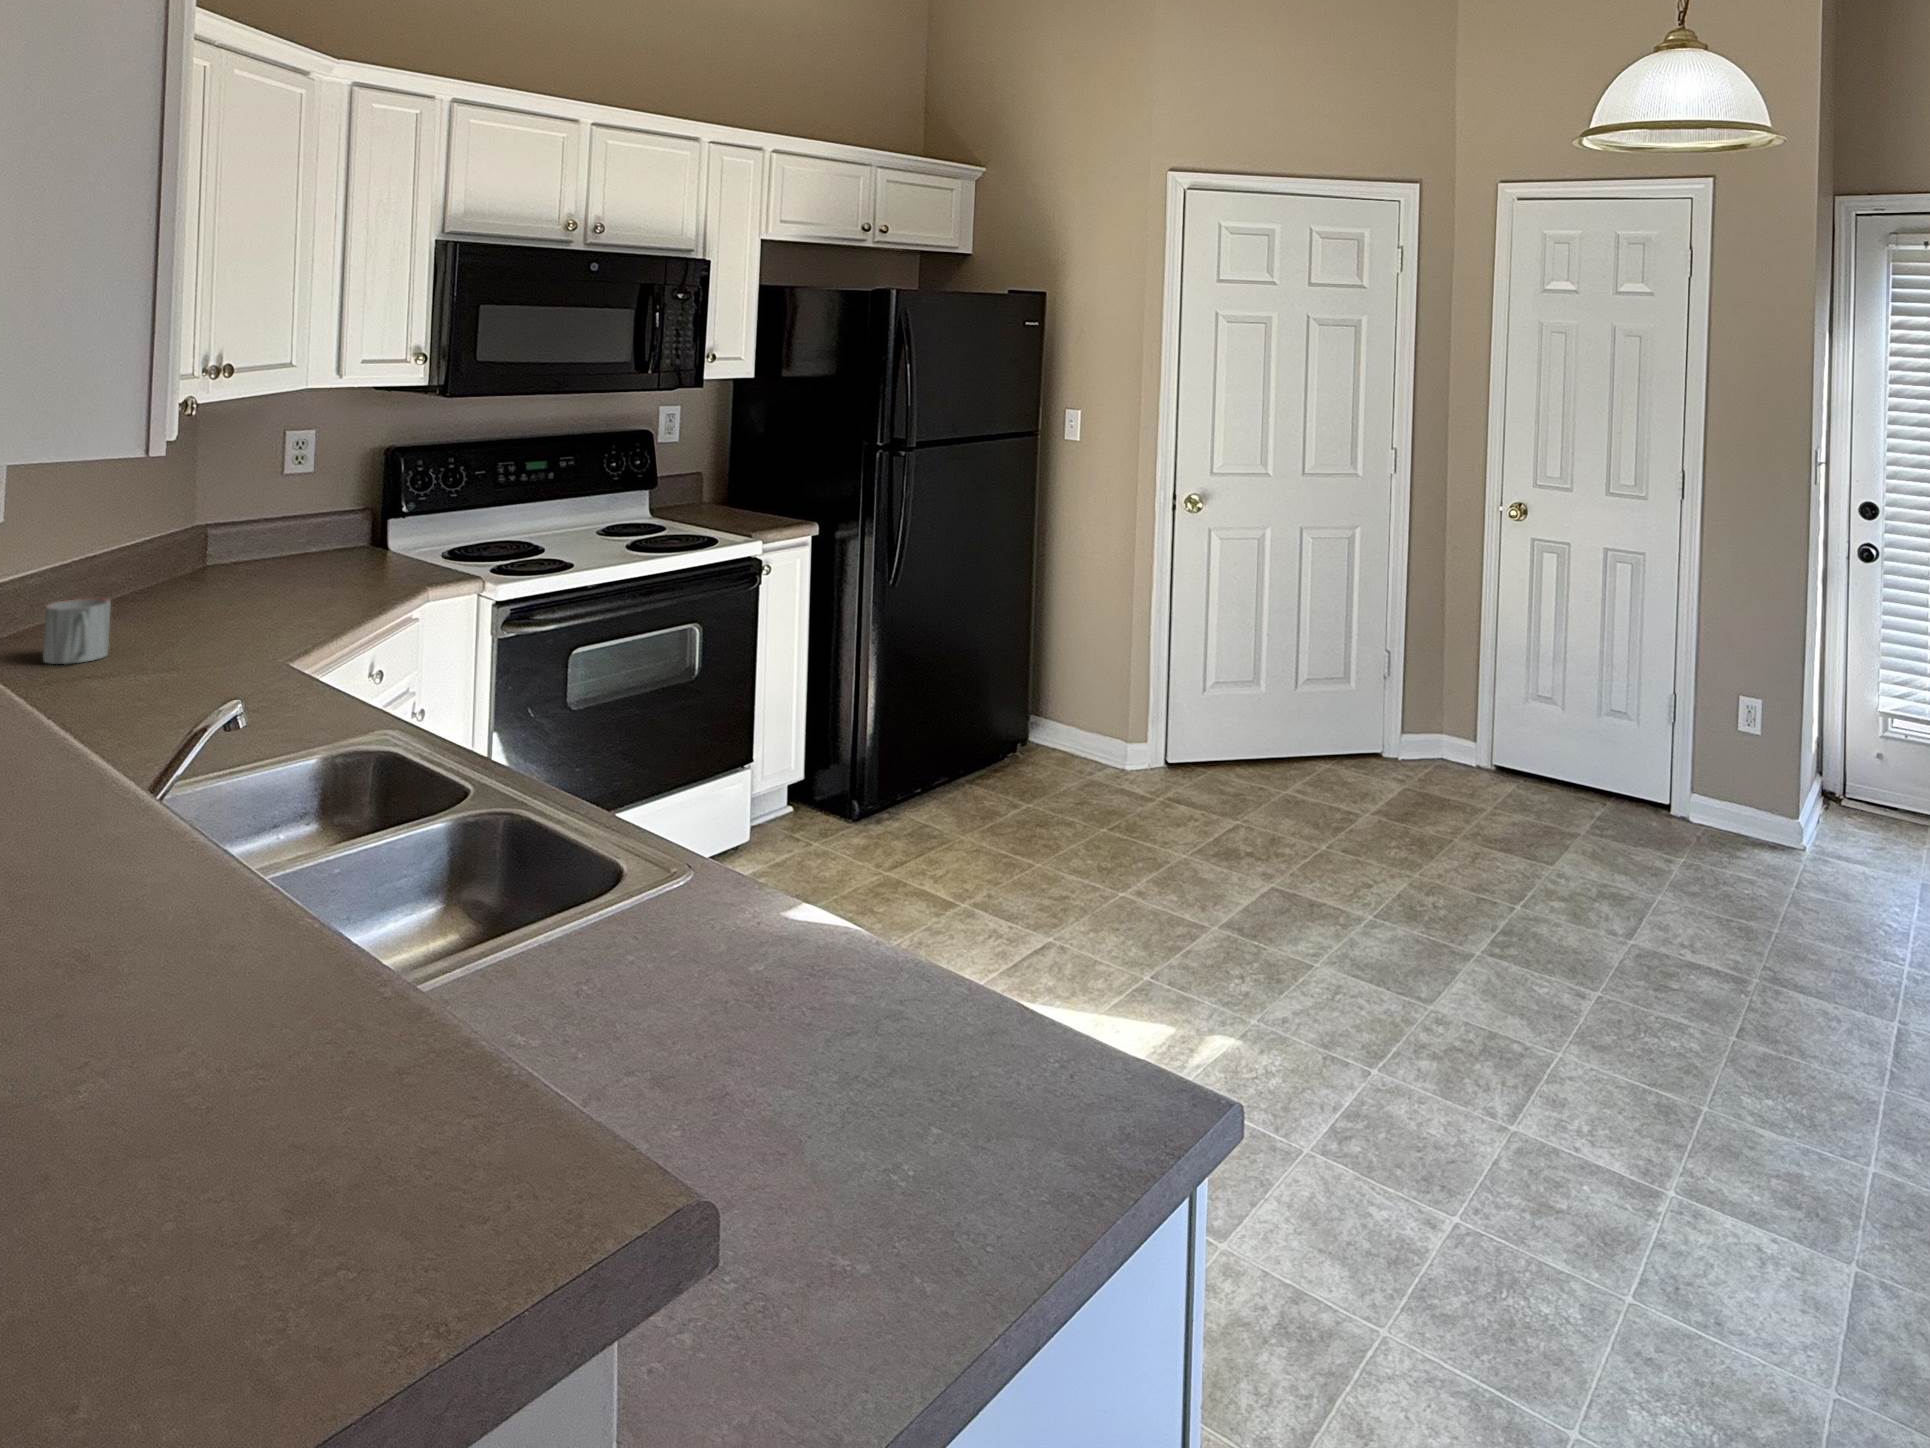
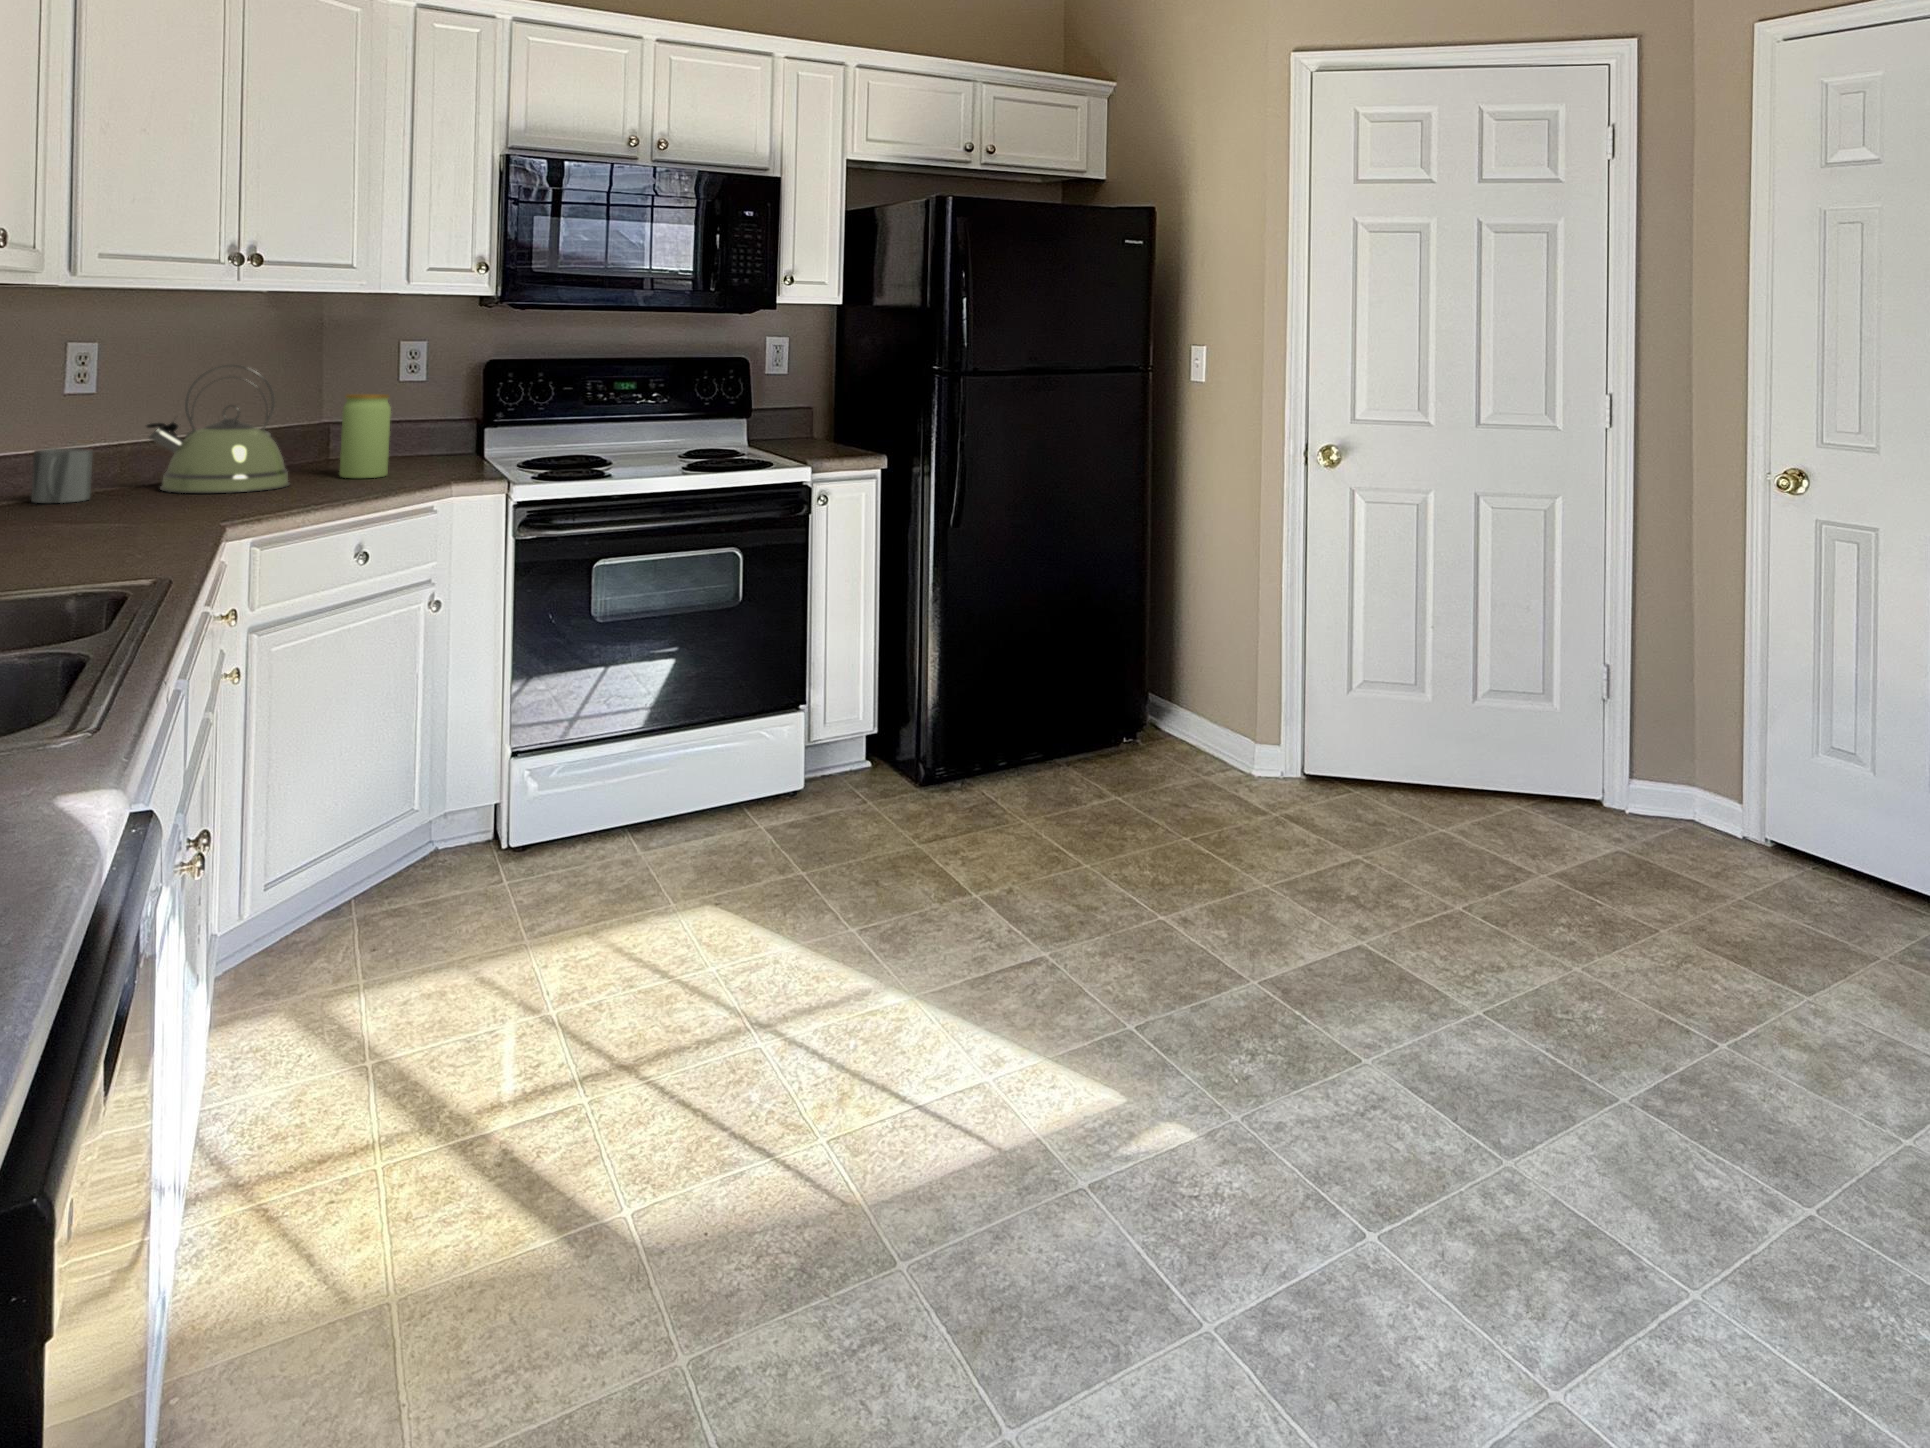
kettle: none [130,492,286,634] -> present [147,365,289,493]
jar: none [307,506,363,597] -> present [340,394,391,478]

